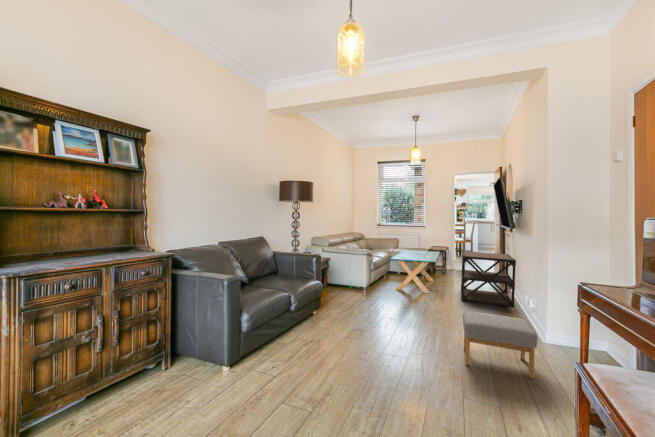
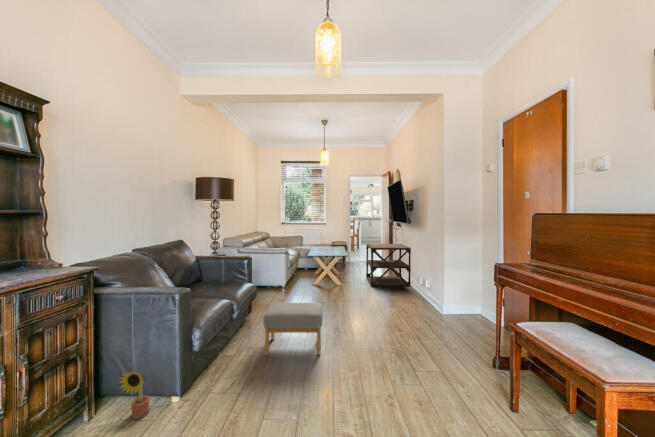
footstool: present [463,311,538,379] -> present [263,303,323,355]
decorative plant: none [181,338,204,377] -> present [119,371,150,419]

